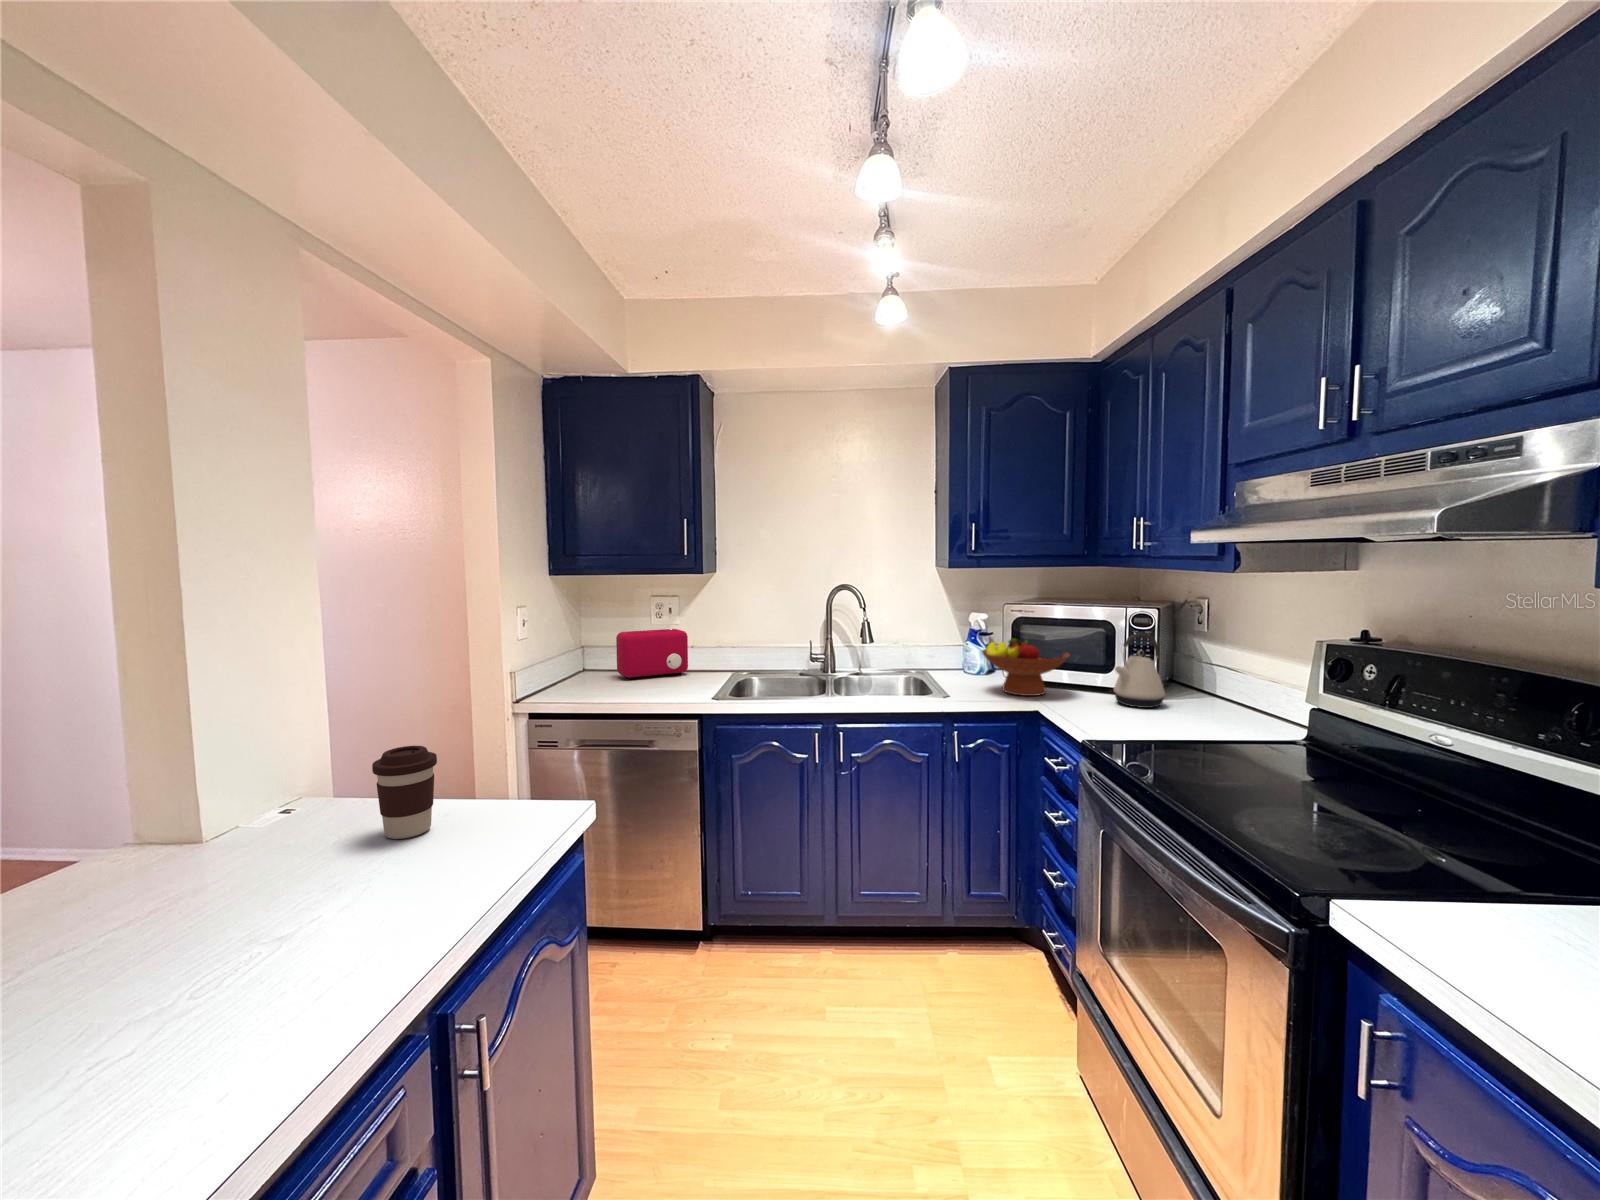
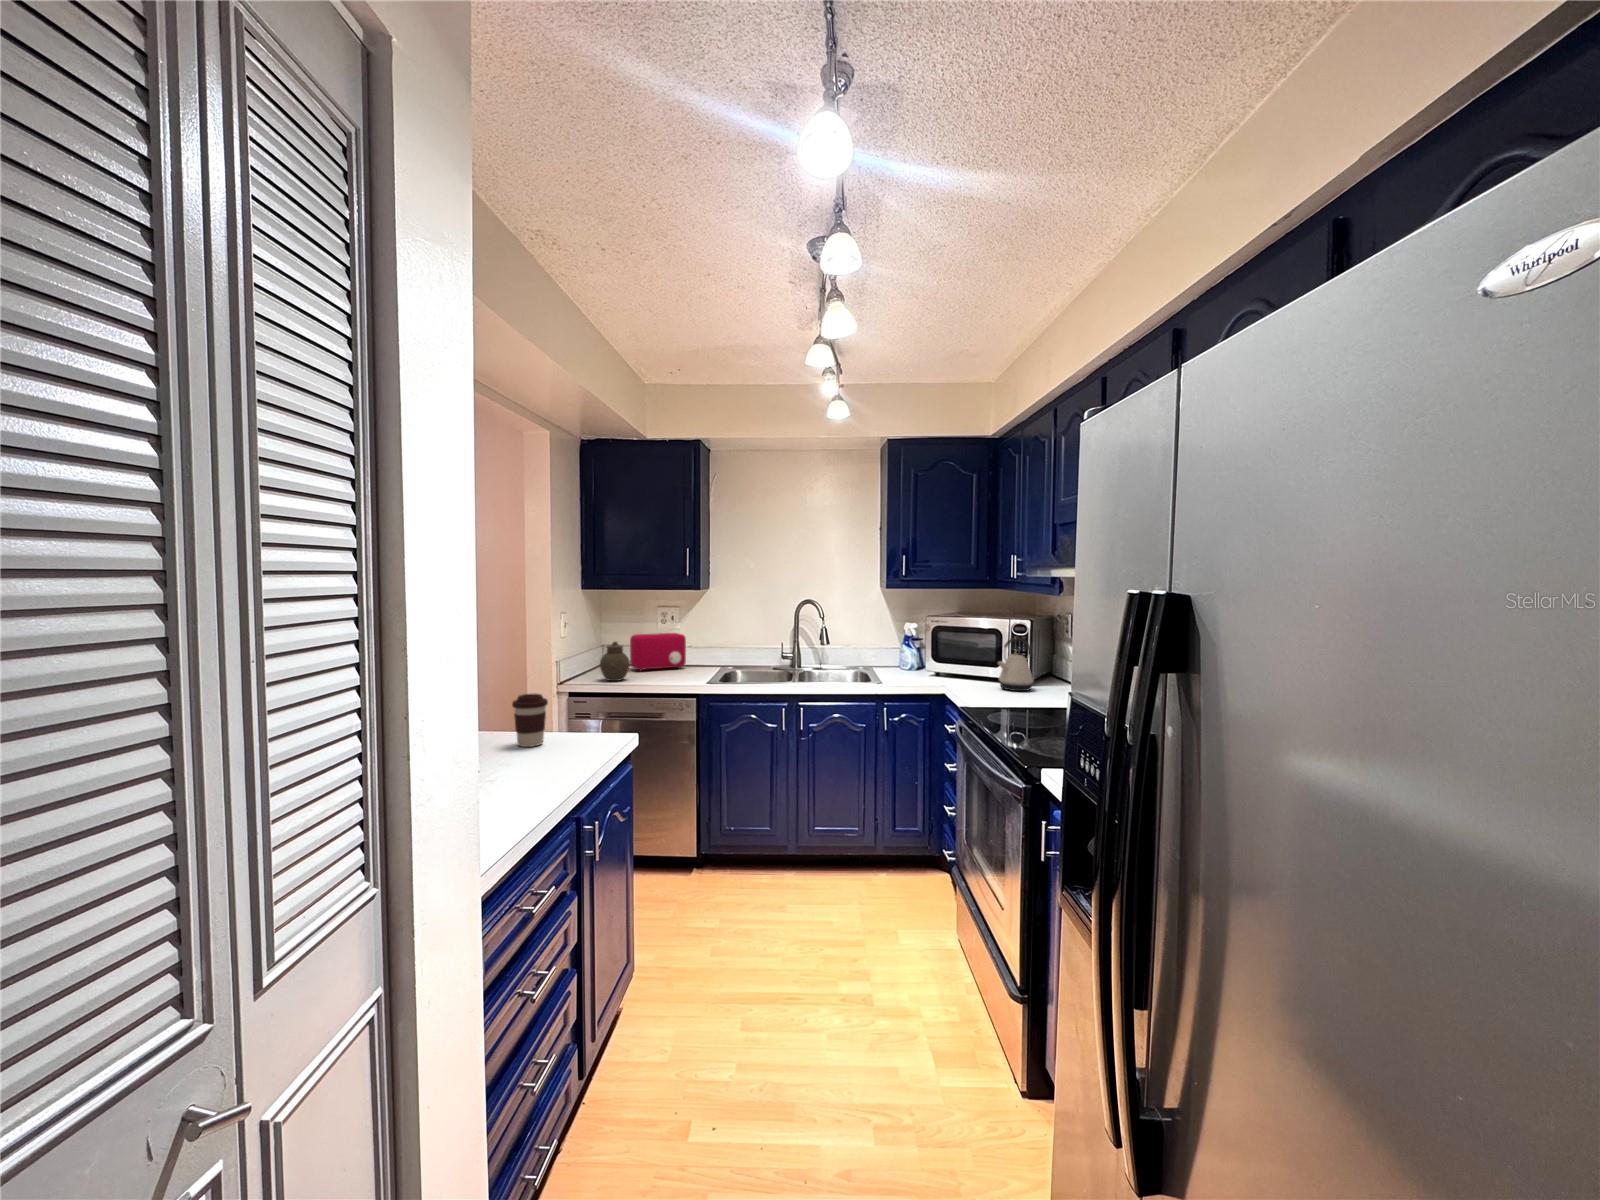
fruit bowl: present [982,638,1069,696] -> none [907,641,971,684]
jar: none [572,643,612,696] -> present [600,642,630,681]

